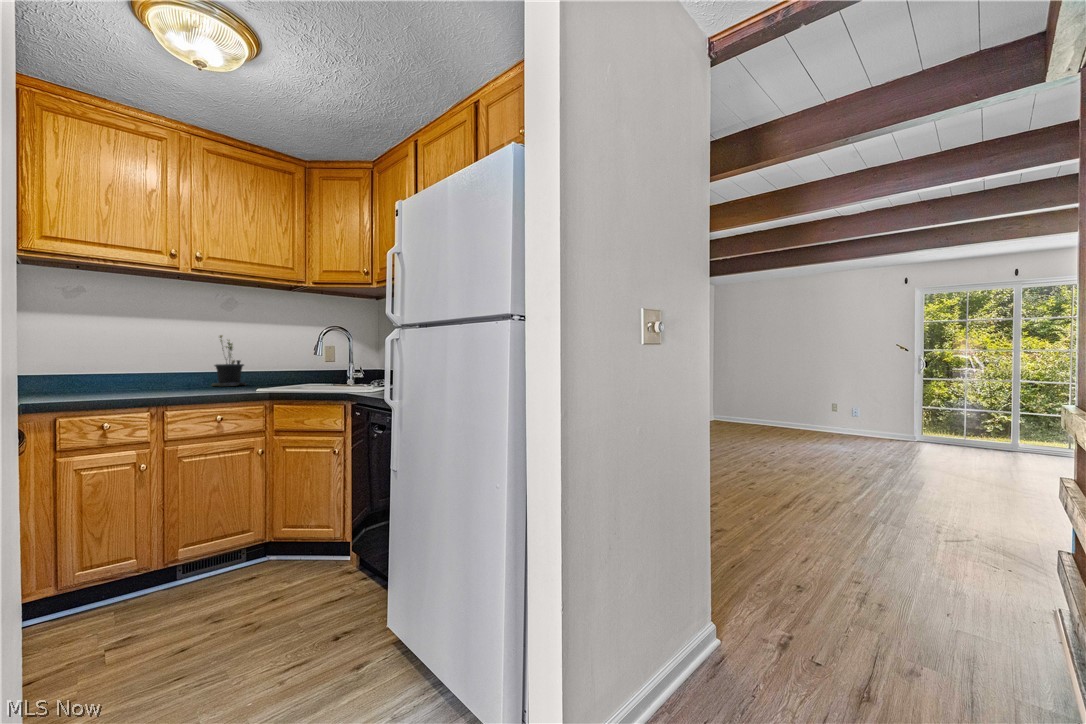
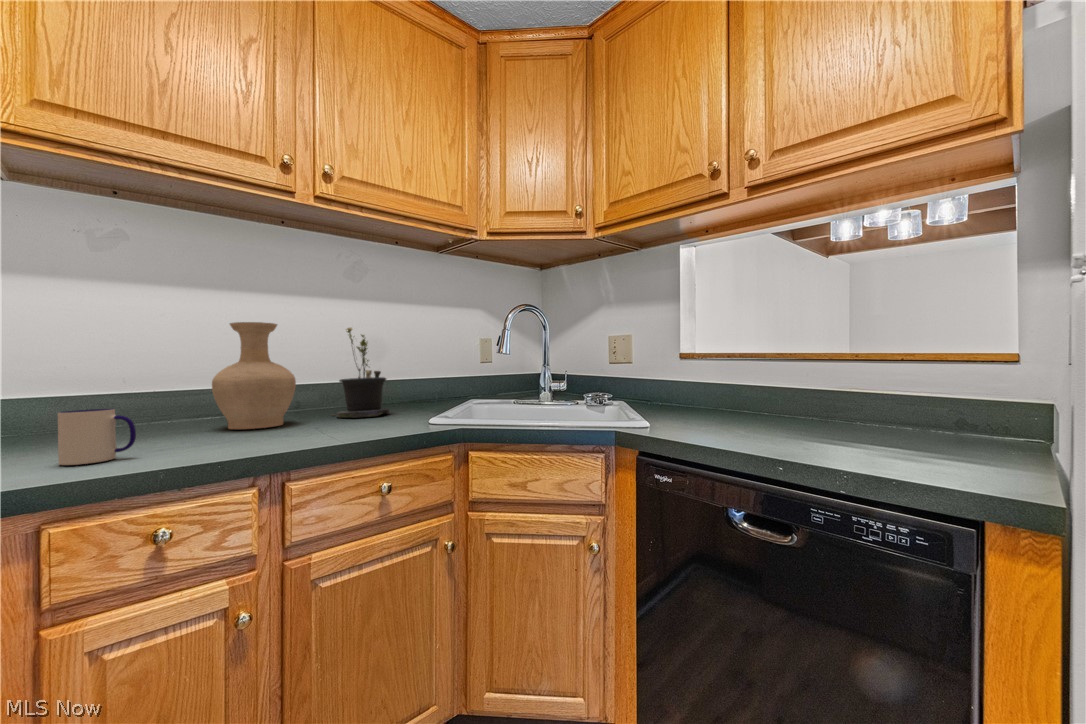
vase: none [135,333,184,390] -> present [212,322,296,429]
mug: none [58,376,94,399] -> present [58,409,136,465]

